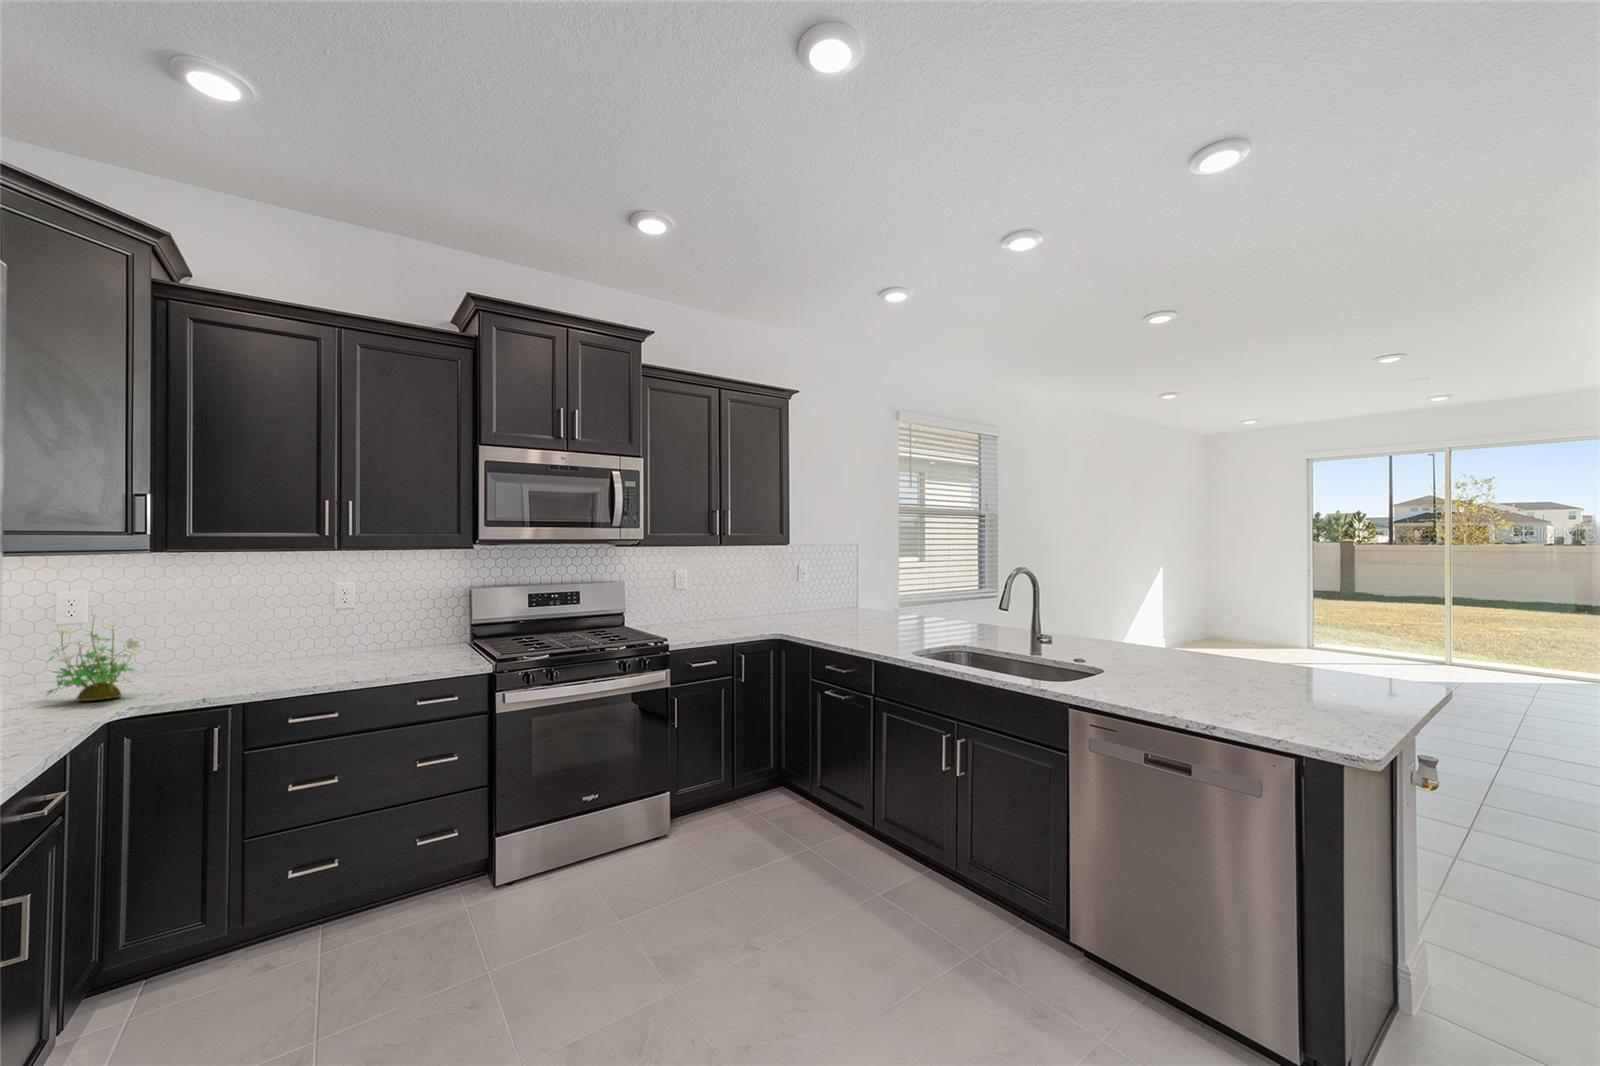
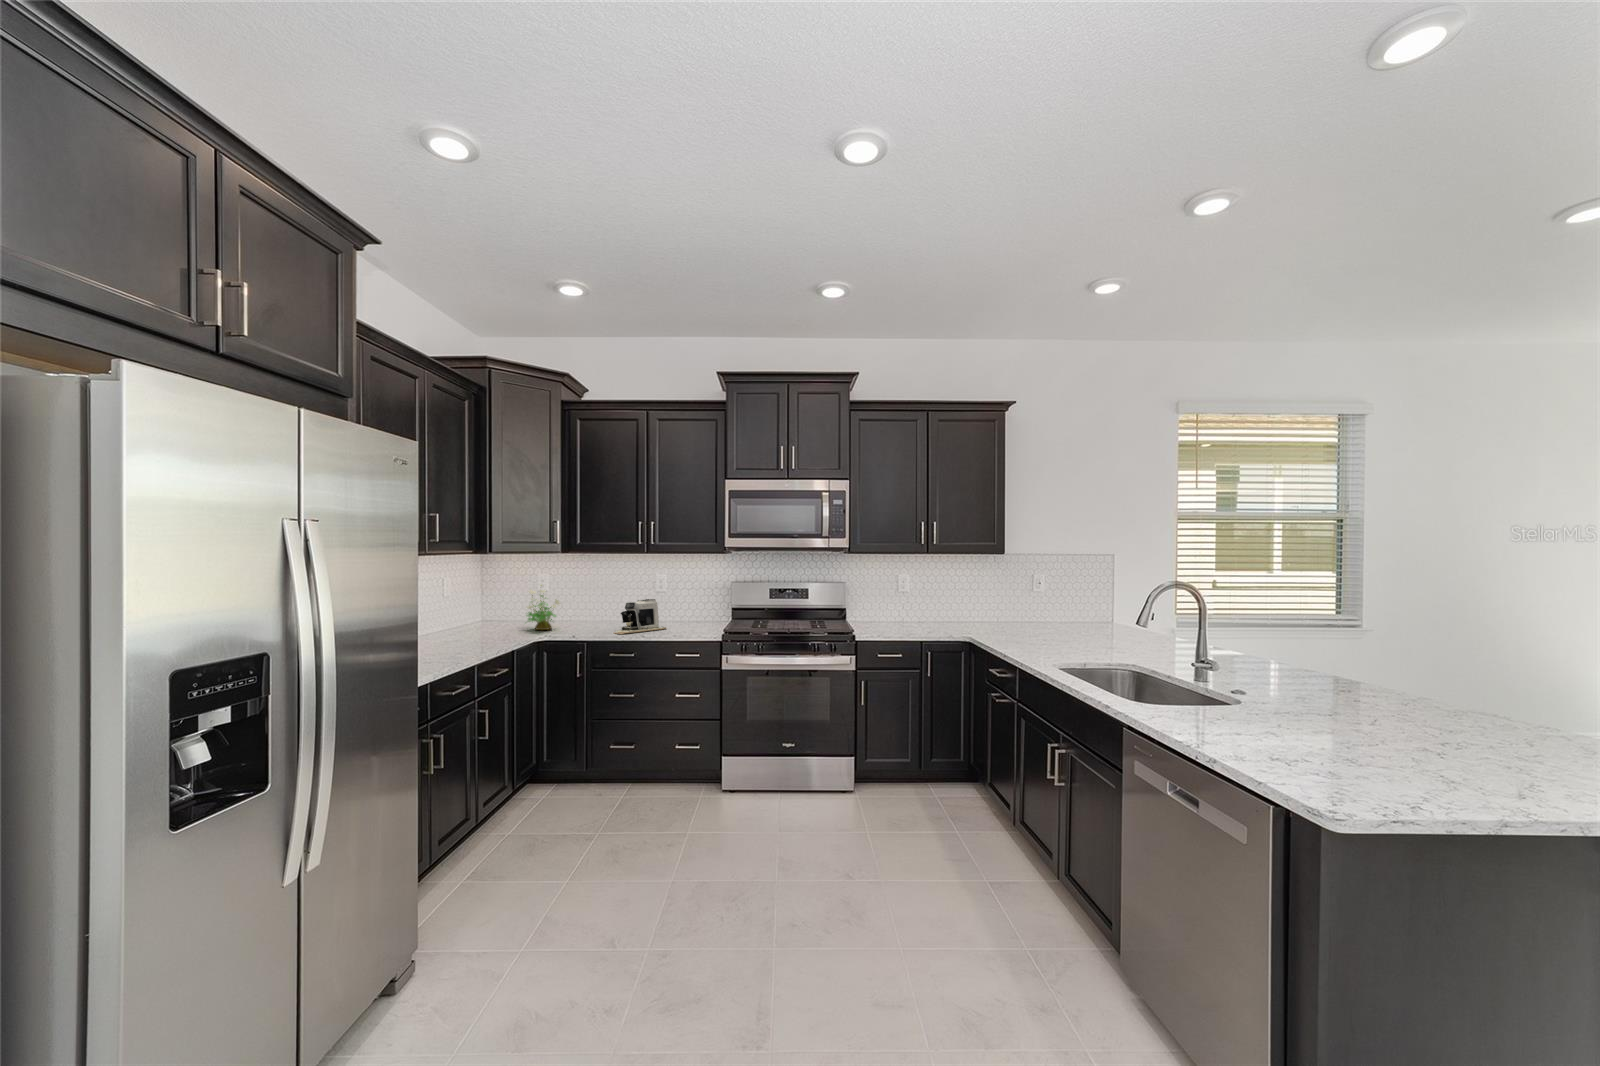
coffee maker: none [273,624,370,686] -> present [615,599,667,635]

